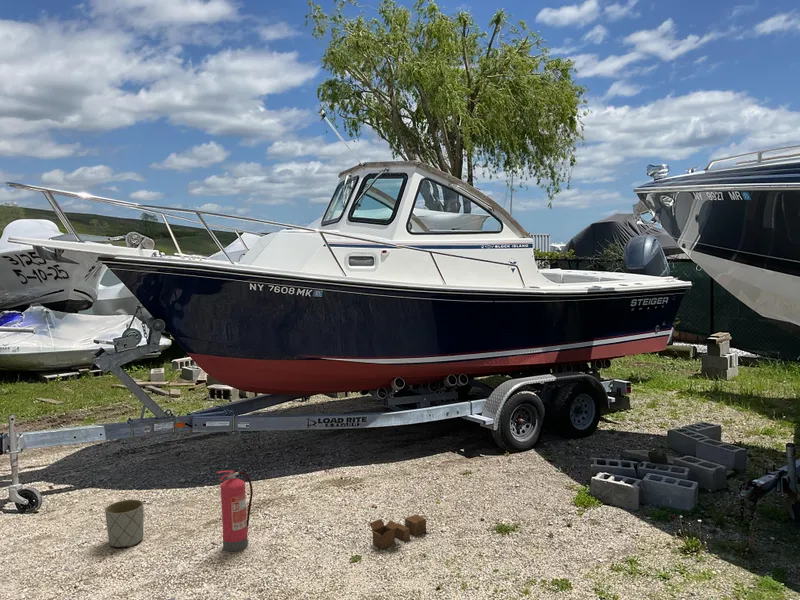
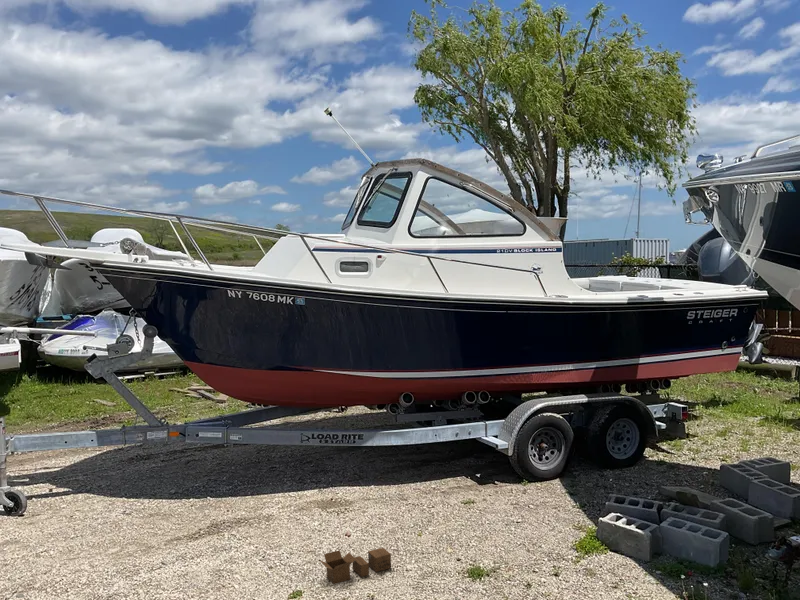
fire extinguisher: present [218,470,253,551] -> none [165,487,207,574]
planter: present [105,499,144,547] -> none [63,510,104,560]

